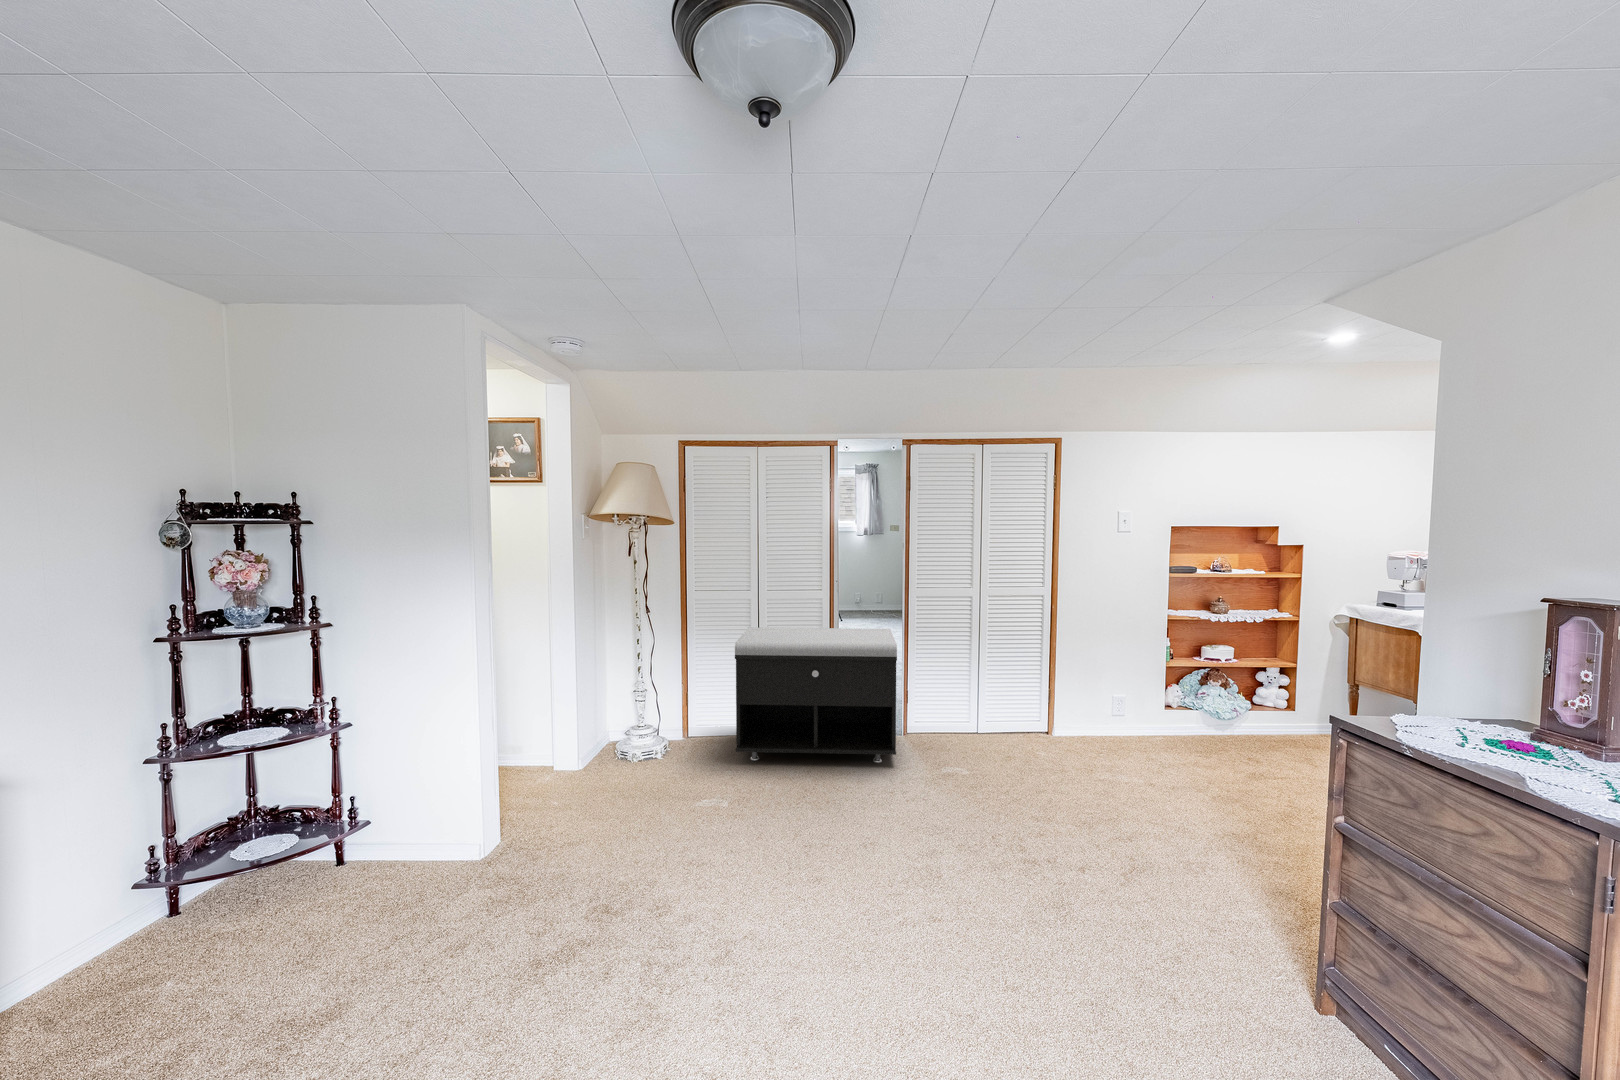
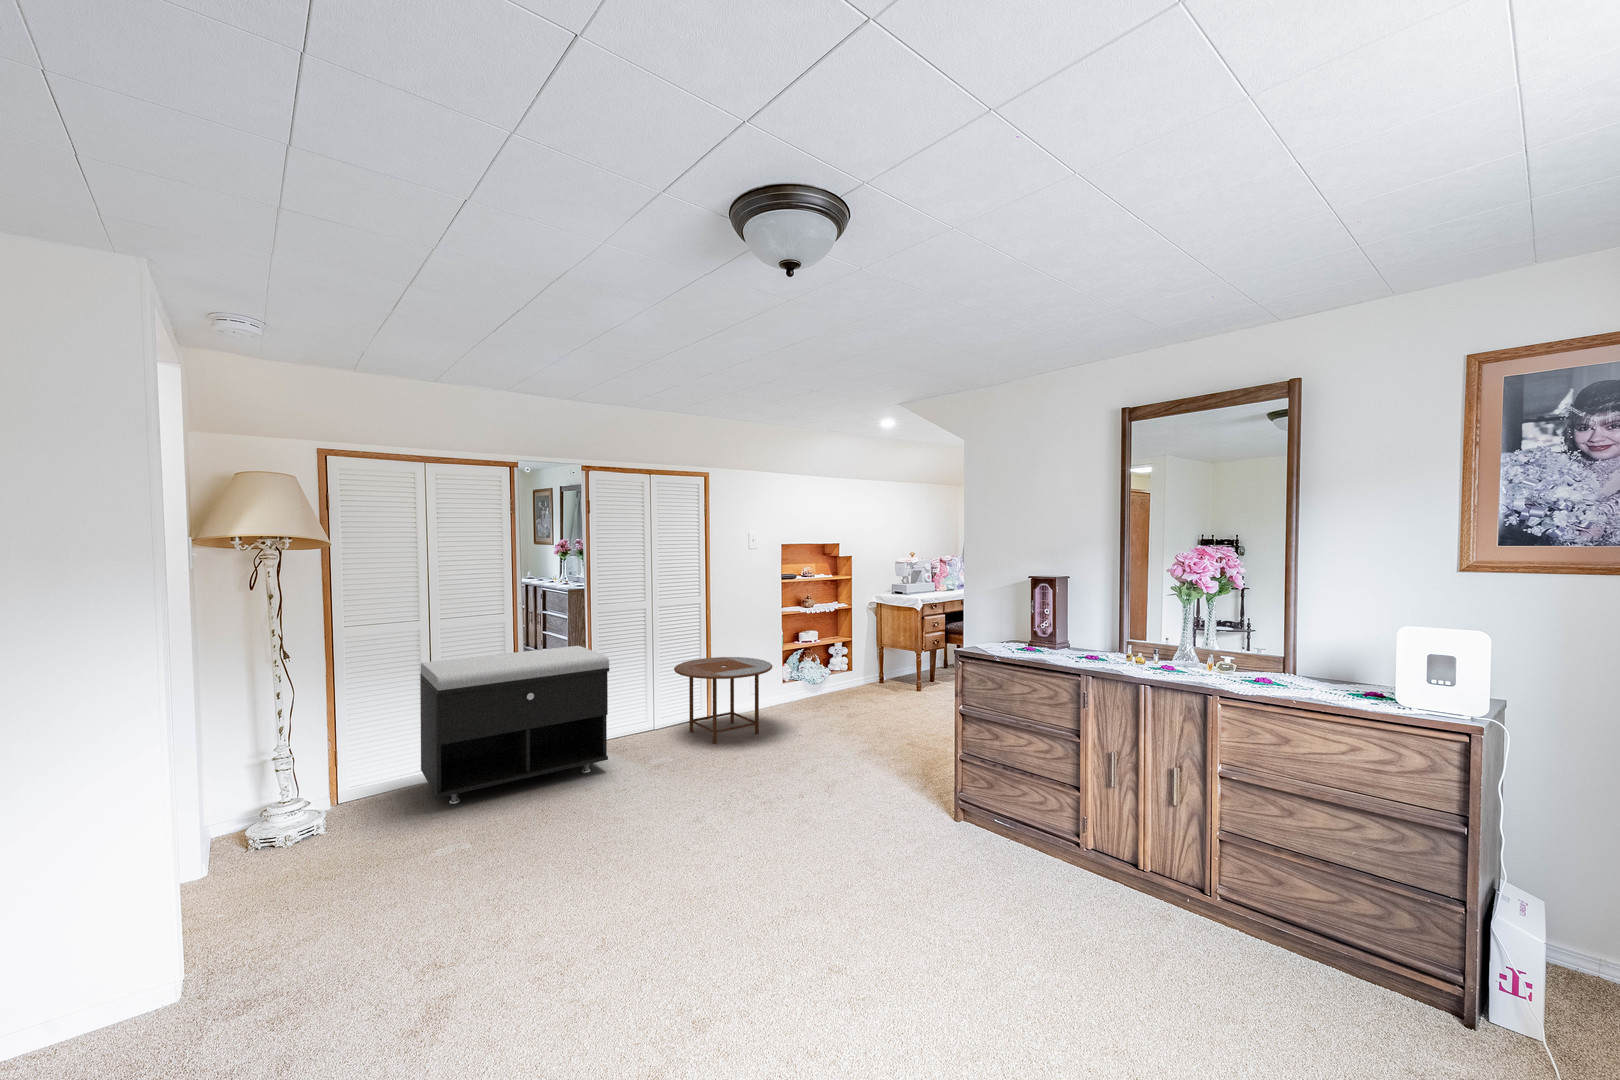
side table: none [994,662,1123,769] -> present [674,657,772,744]

